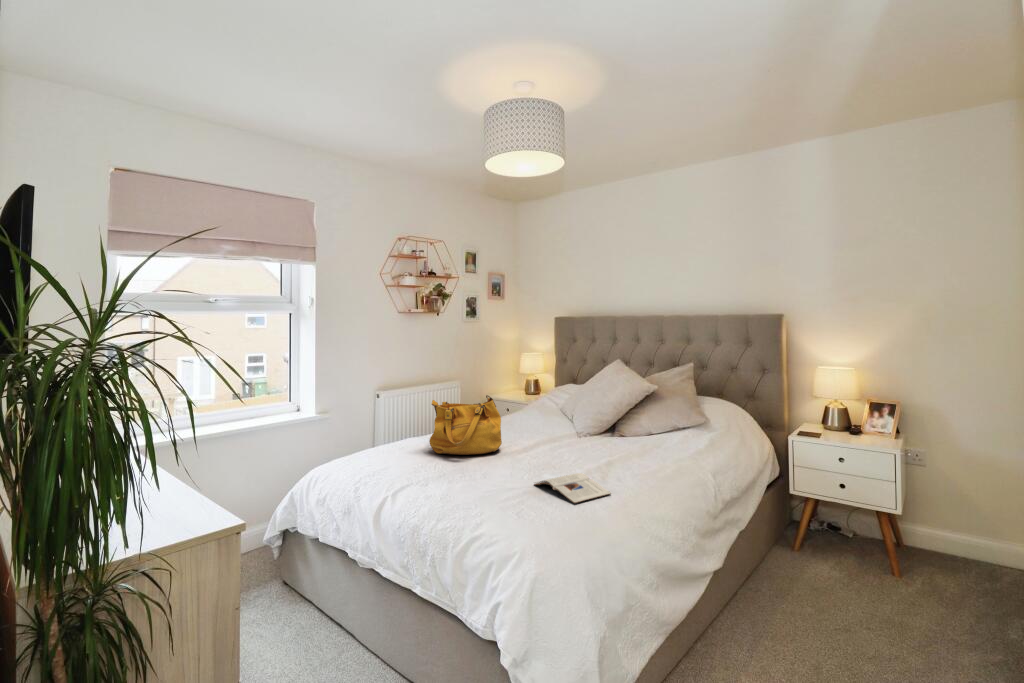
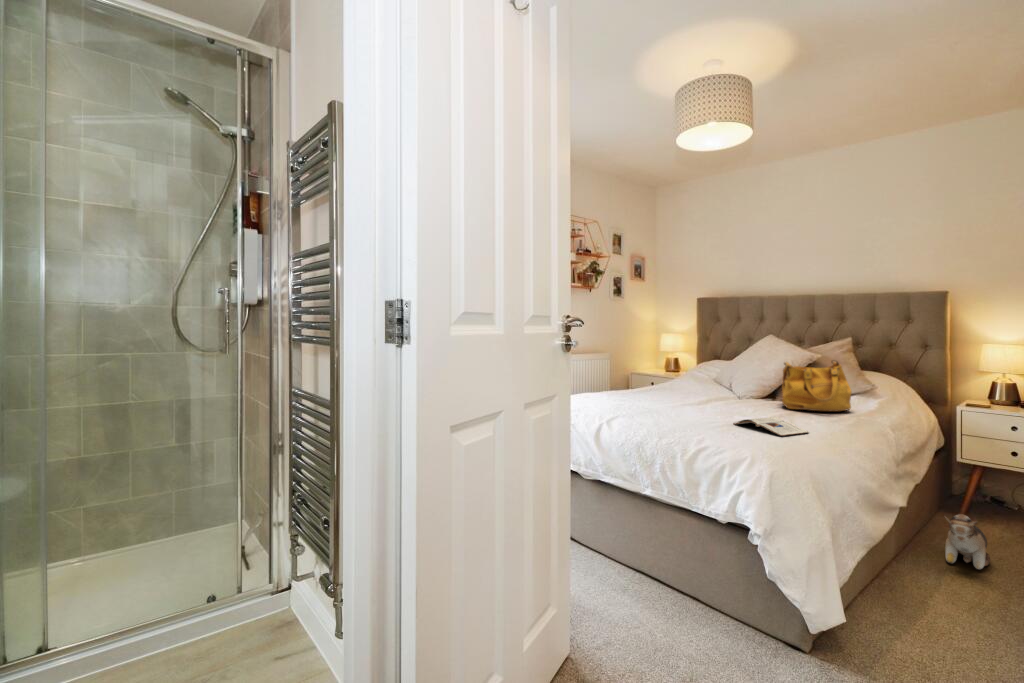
handbag: present [429,395,502,455] -> present [782,362,852,411]
plush toy: none [762,568,812,628] -> present [945,514,990,569]

